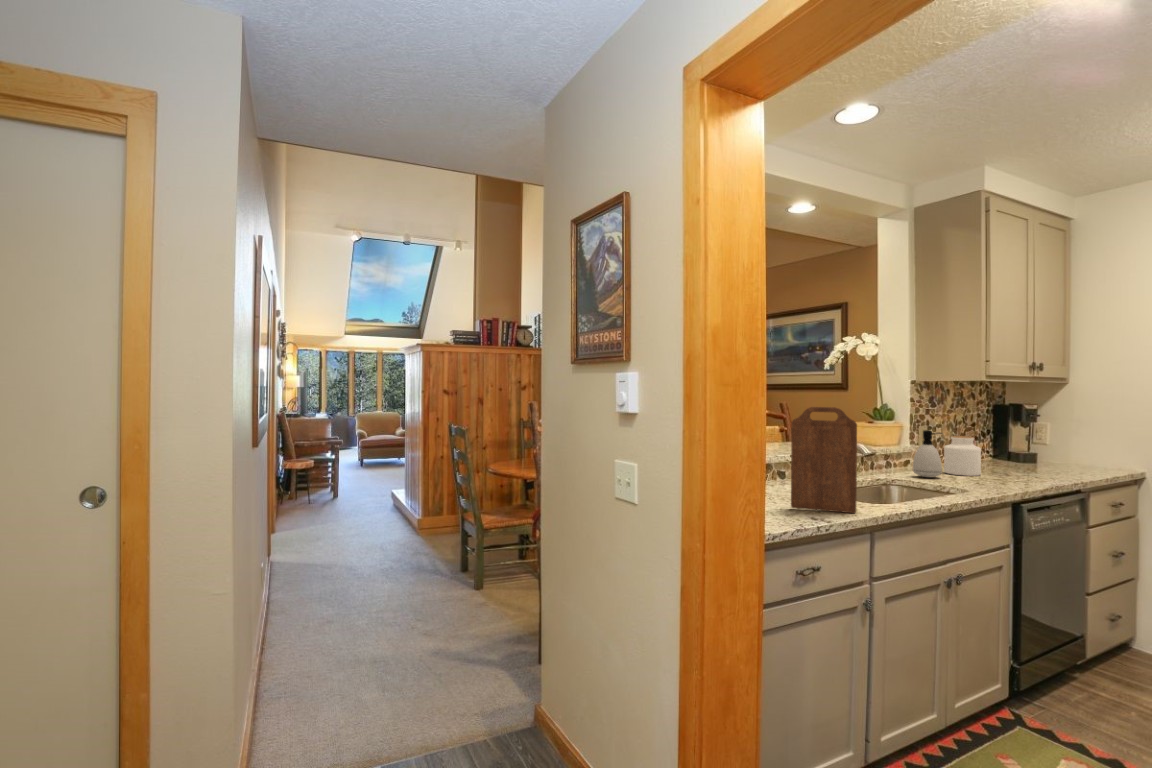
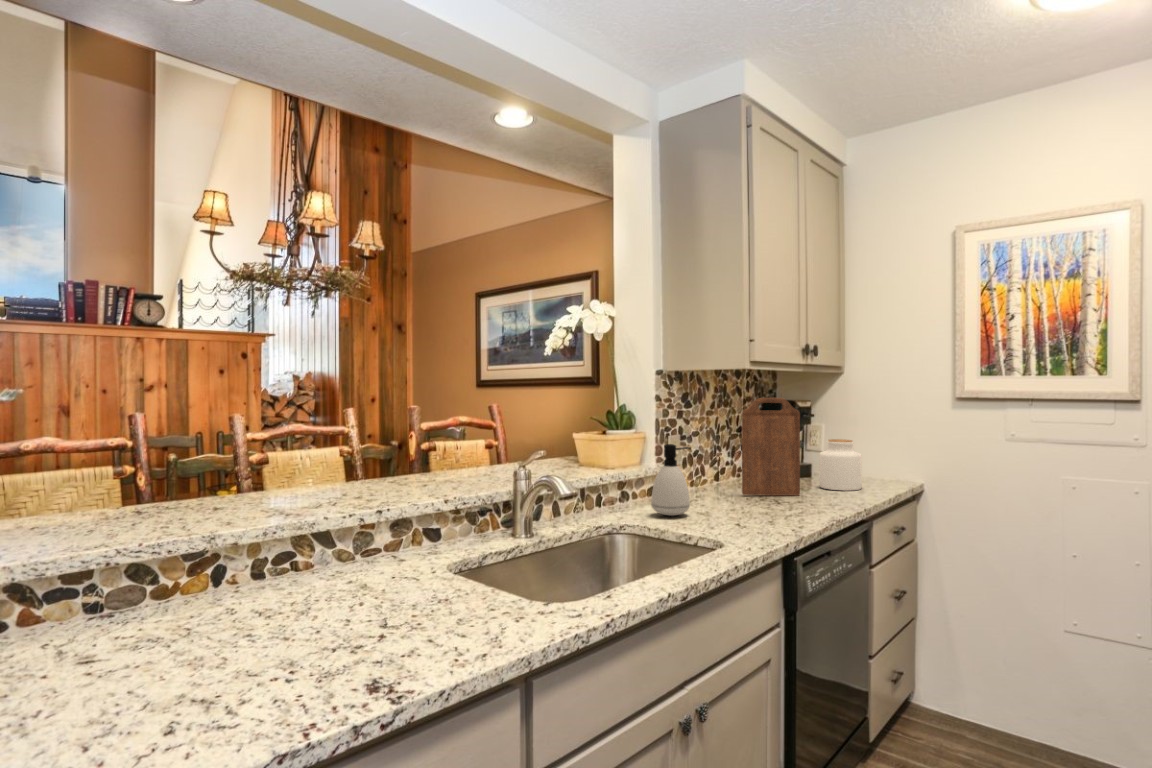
cutting board: present [791,407,857,513] -> present [742,398,800,496]
jar: present [944,436,981,476] -> present [819,439,862,491]

